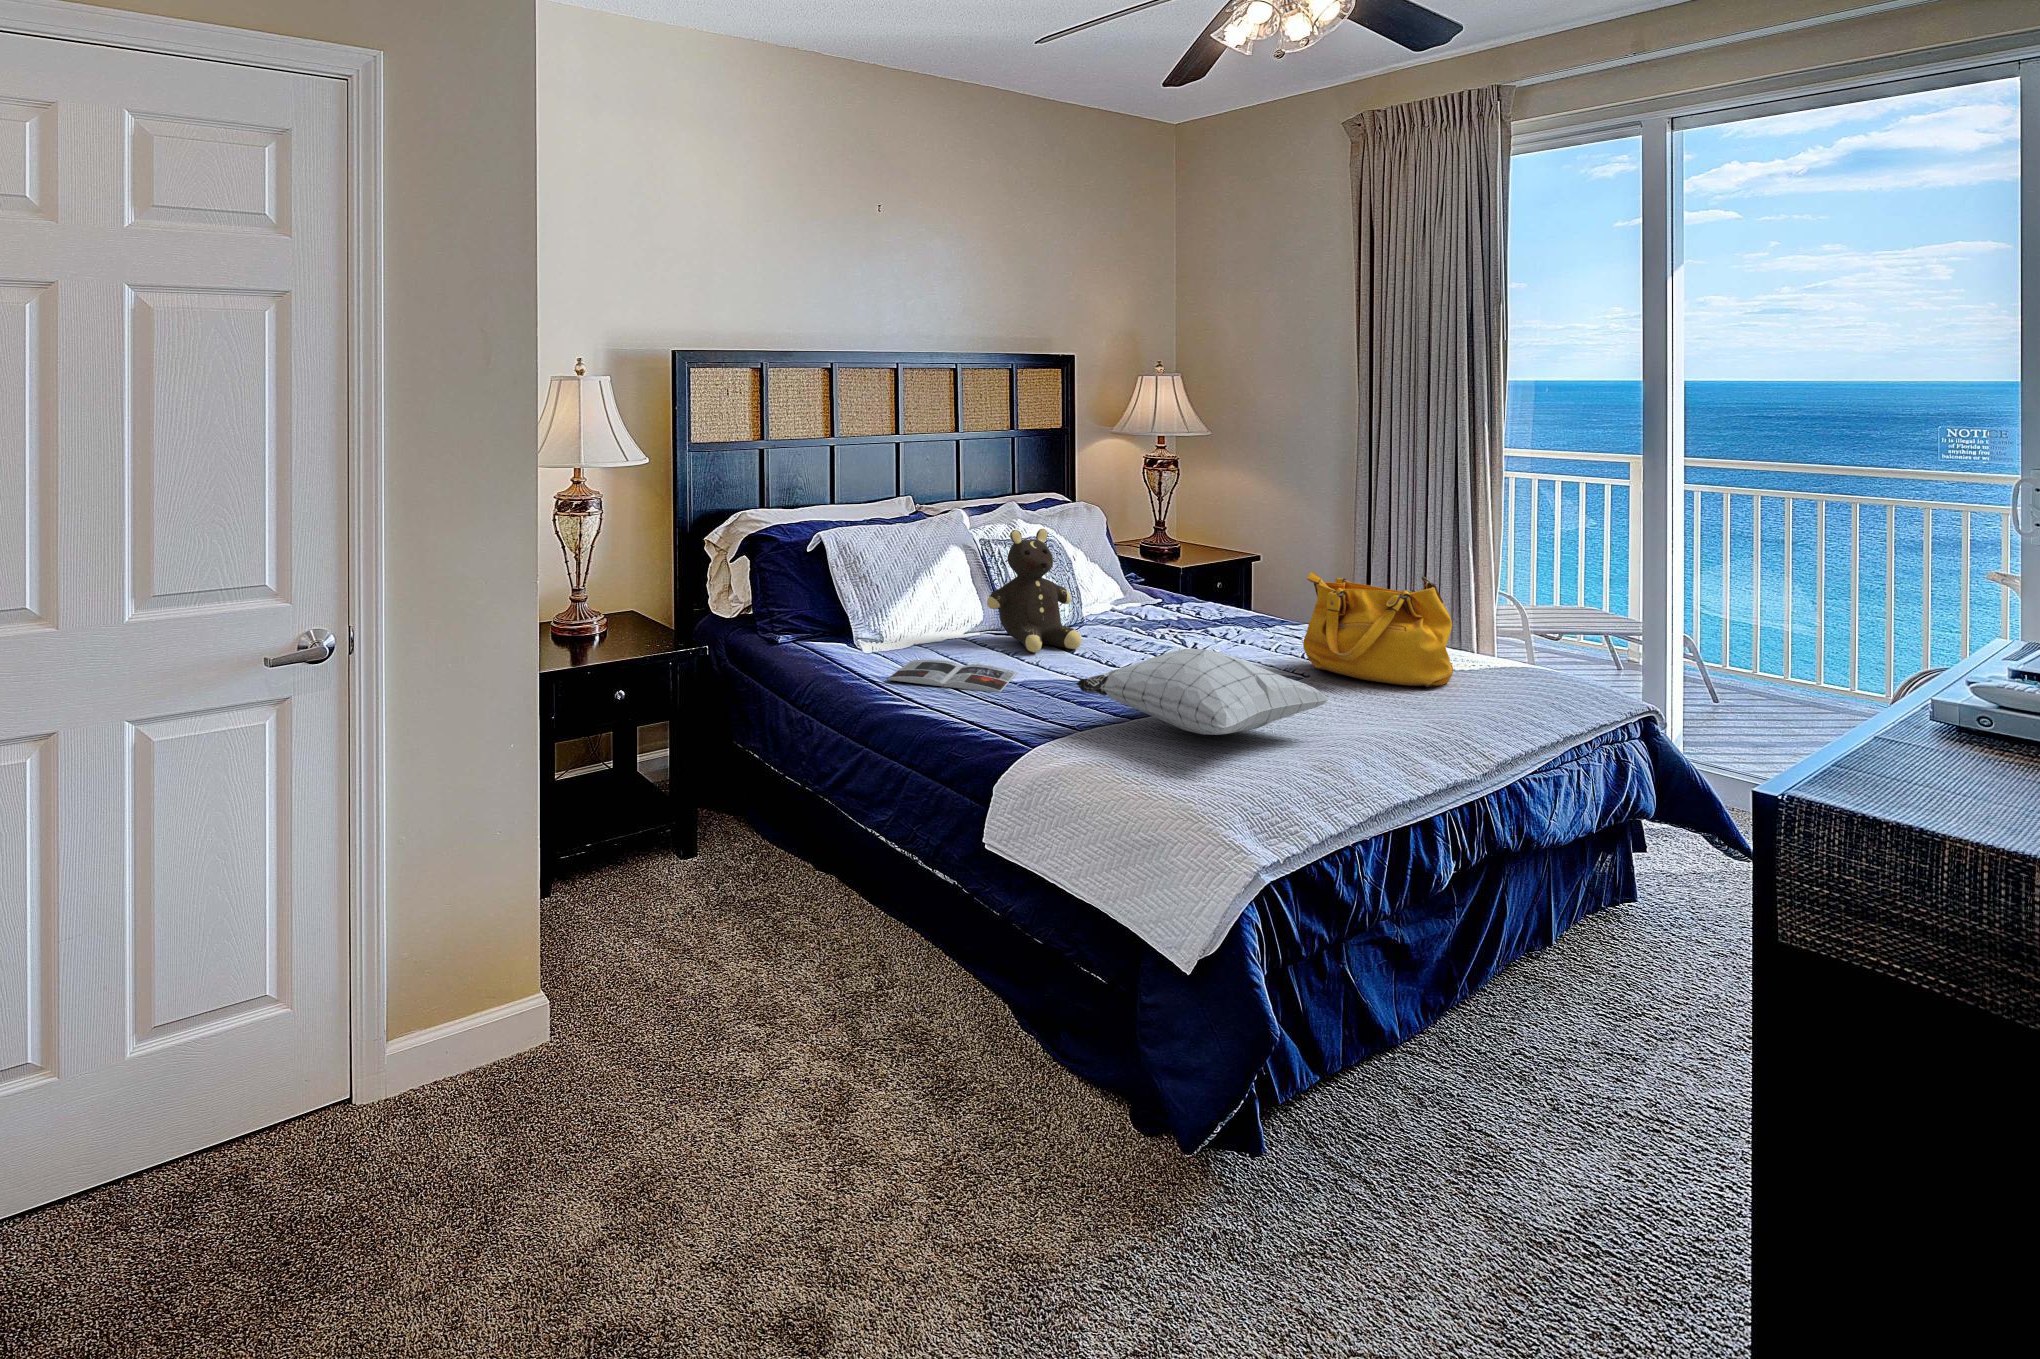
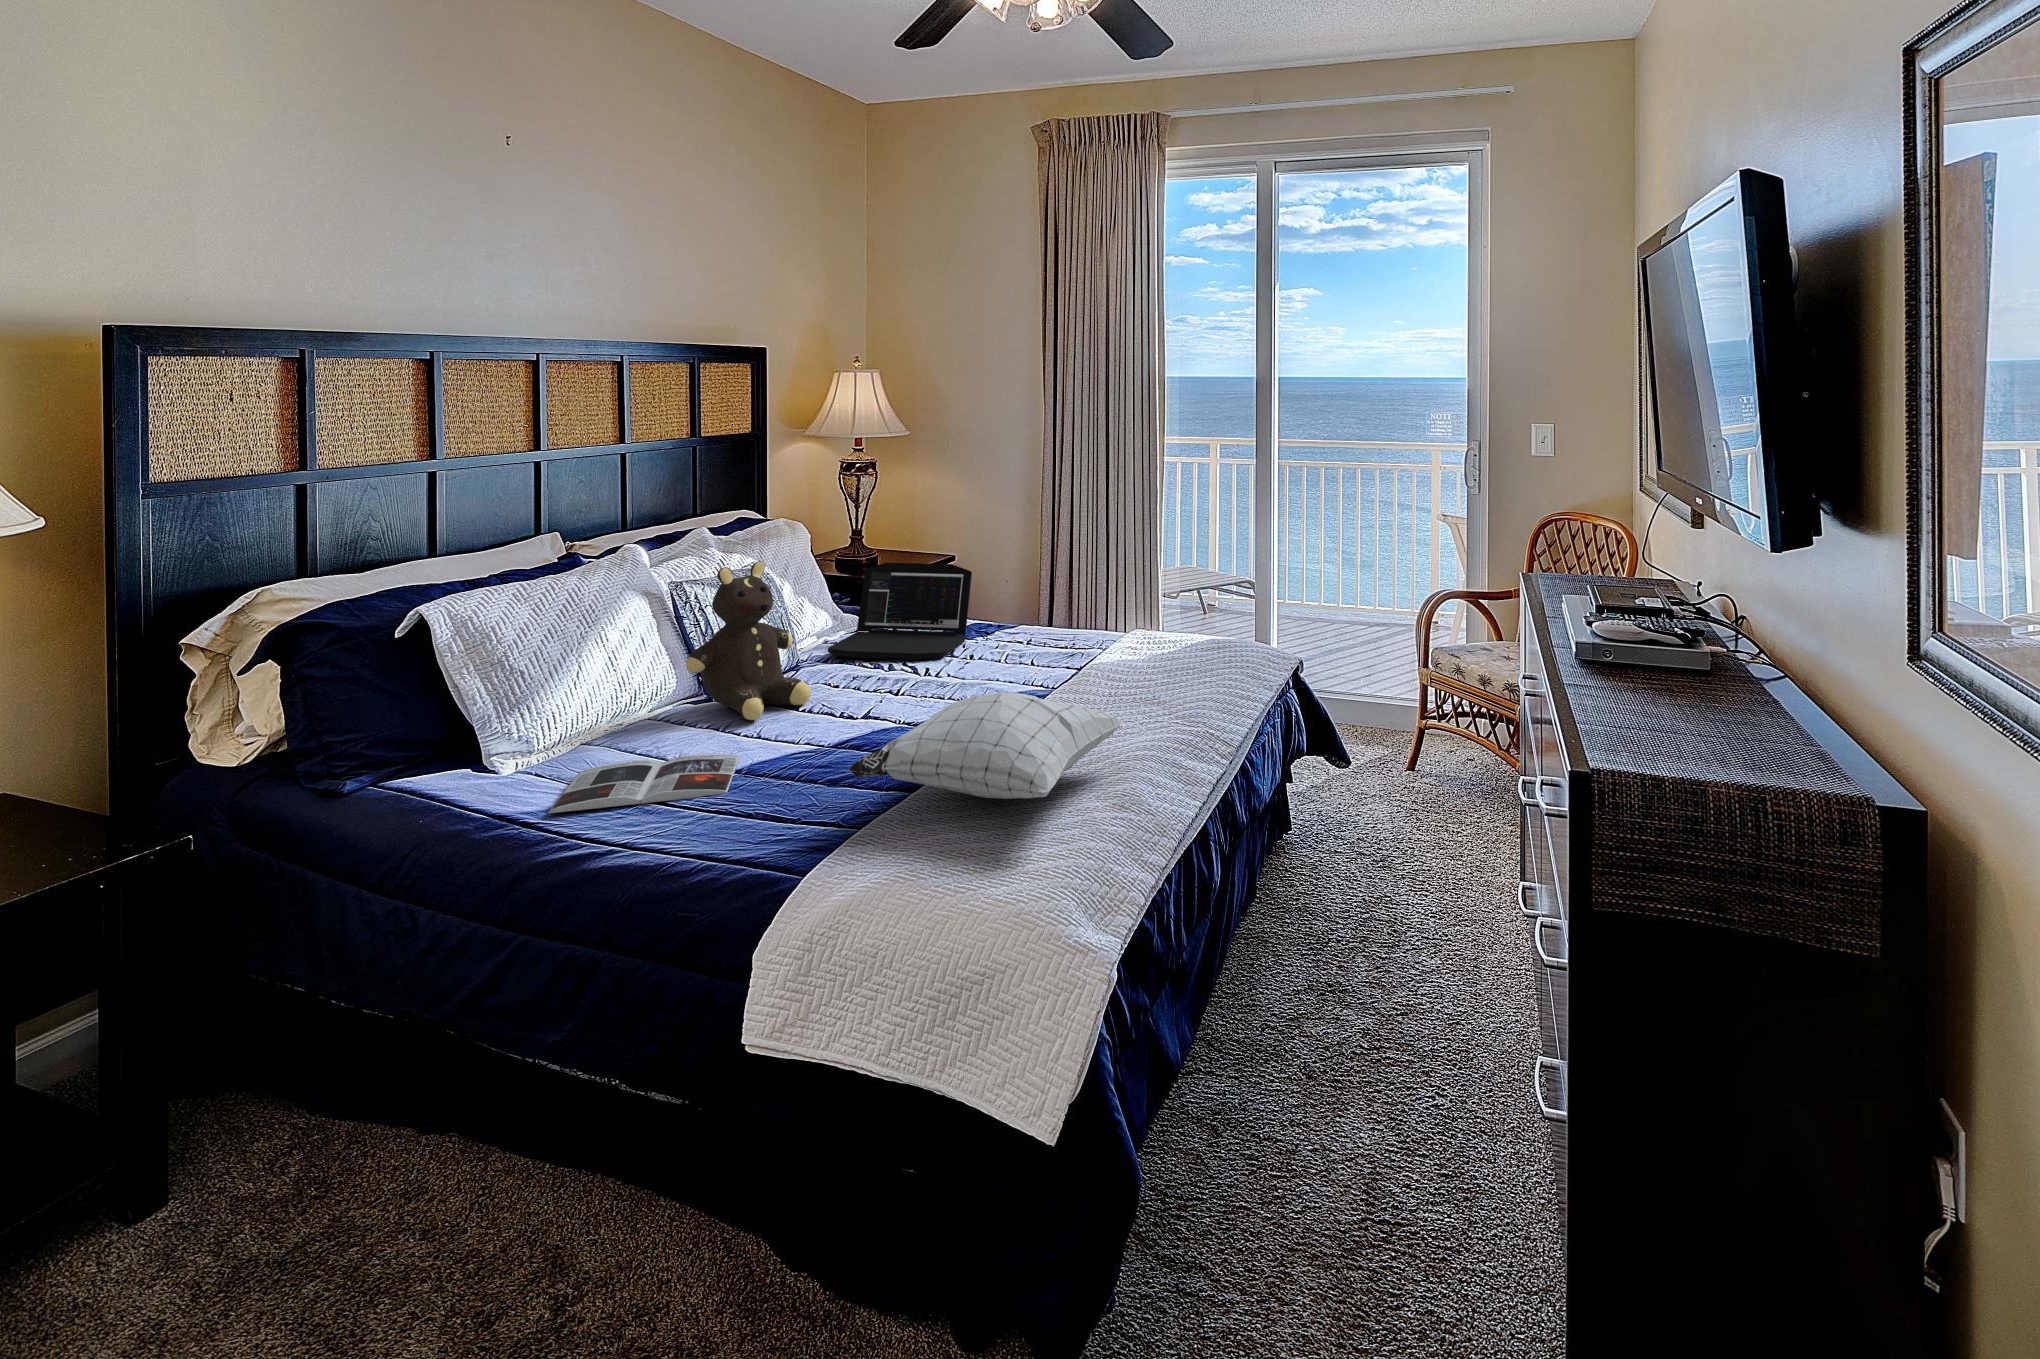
laptop: none [1107,547,1242,637] -> present [828,563,972,660]
handbag: present [1303,572,1453,687] -> none [1054,569,1188,683]

